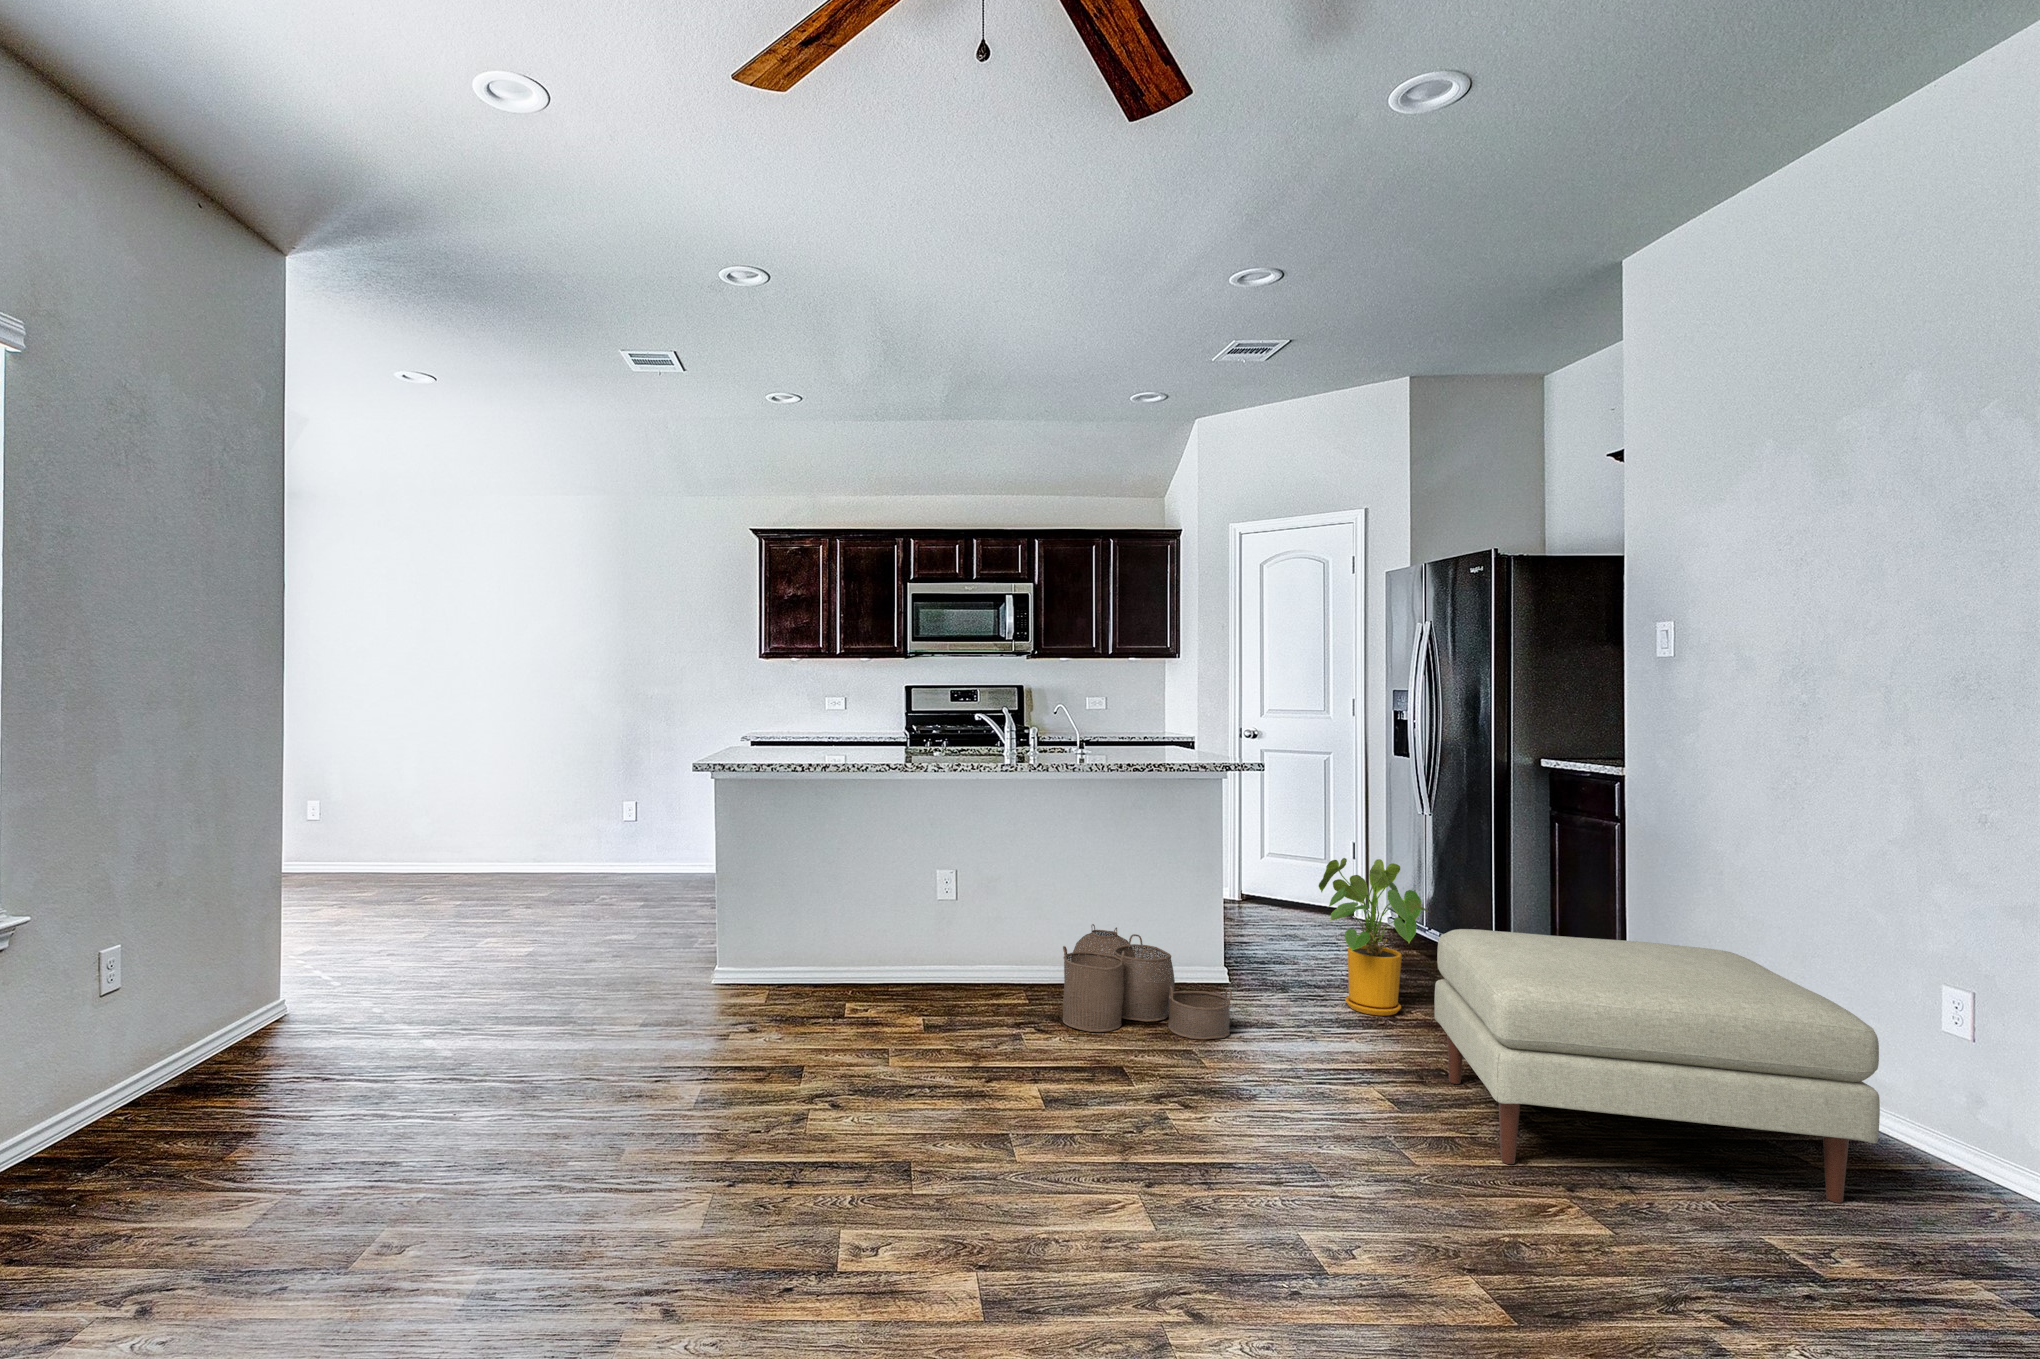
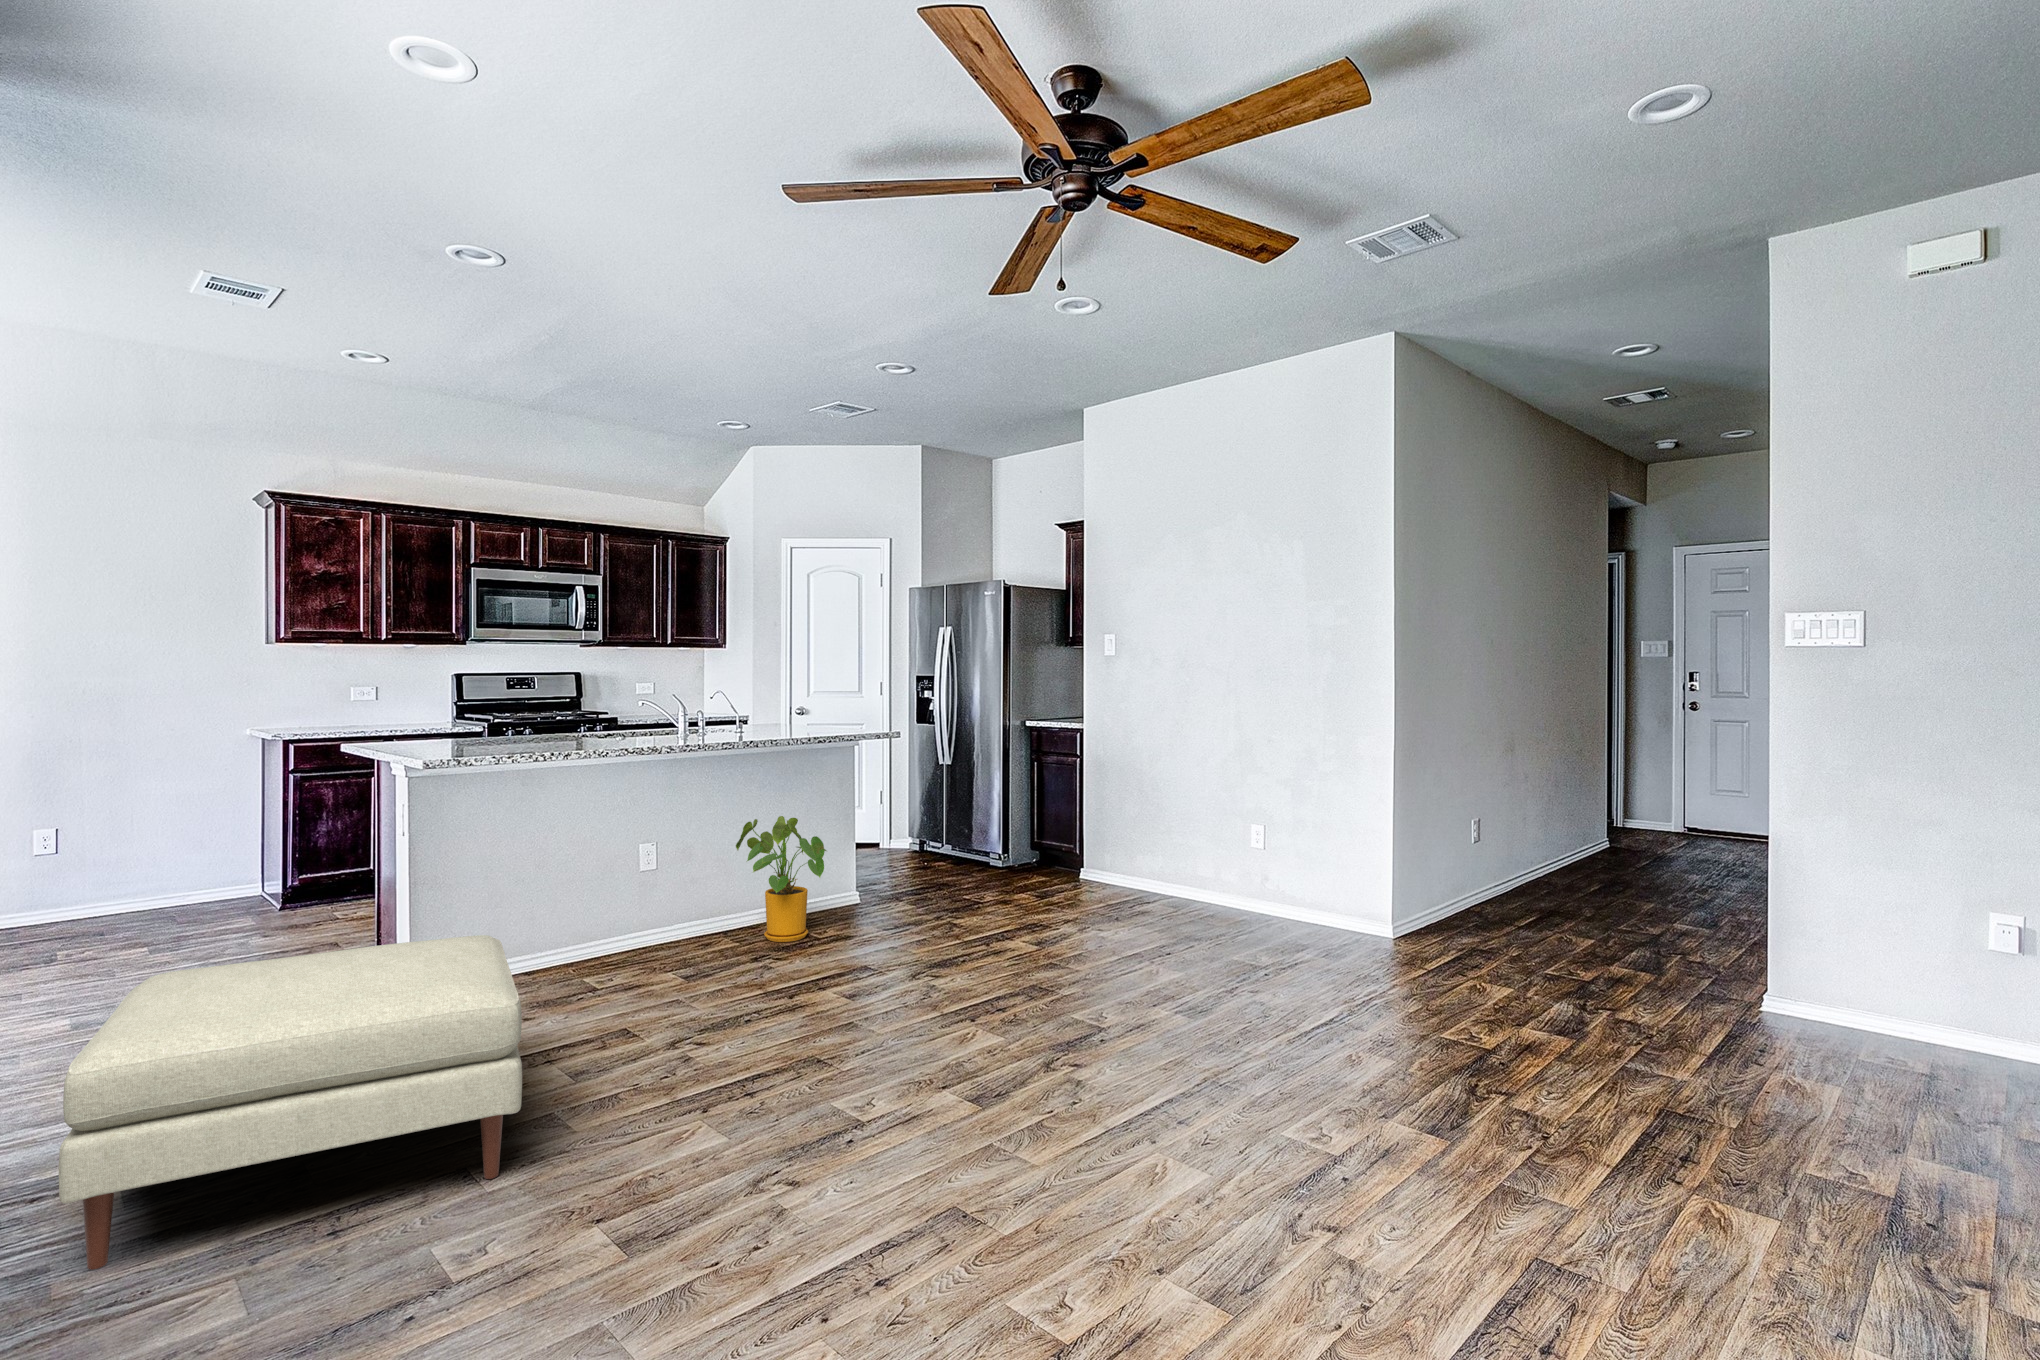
woven basket: present [1062,924,1232,1040] -> none [514,915,689,1015]
ottoman: present [1434,929,1880,1203] -> present [59,935,522,1270]

